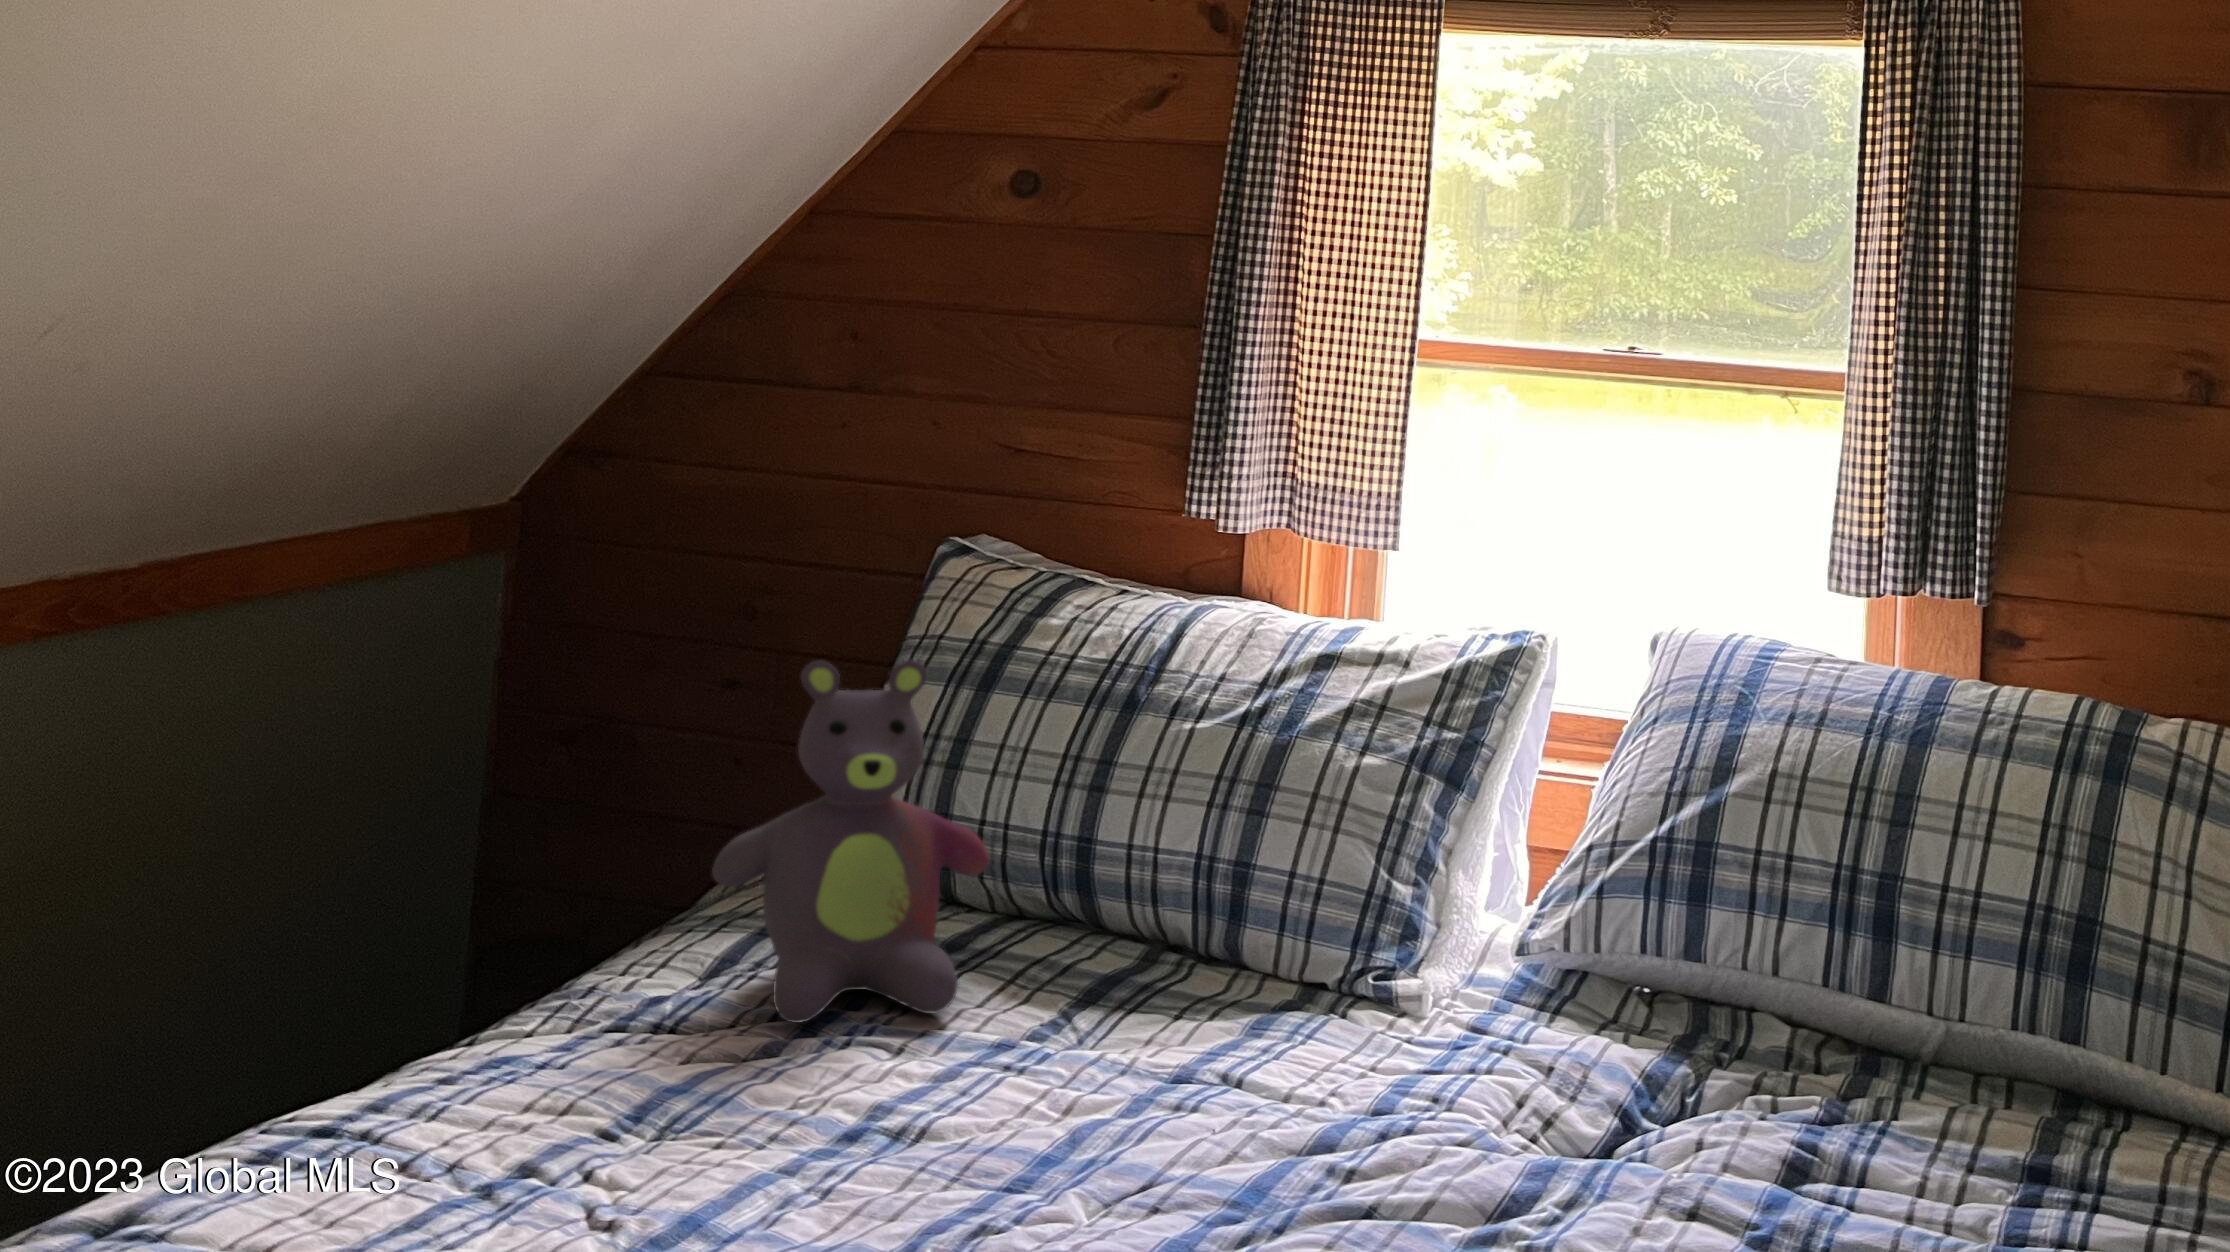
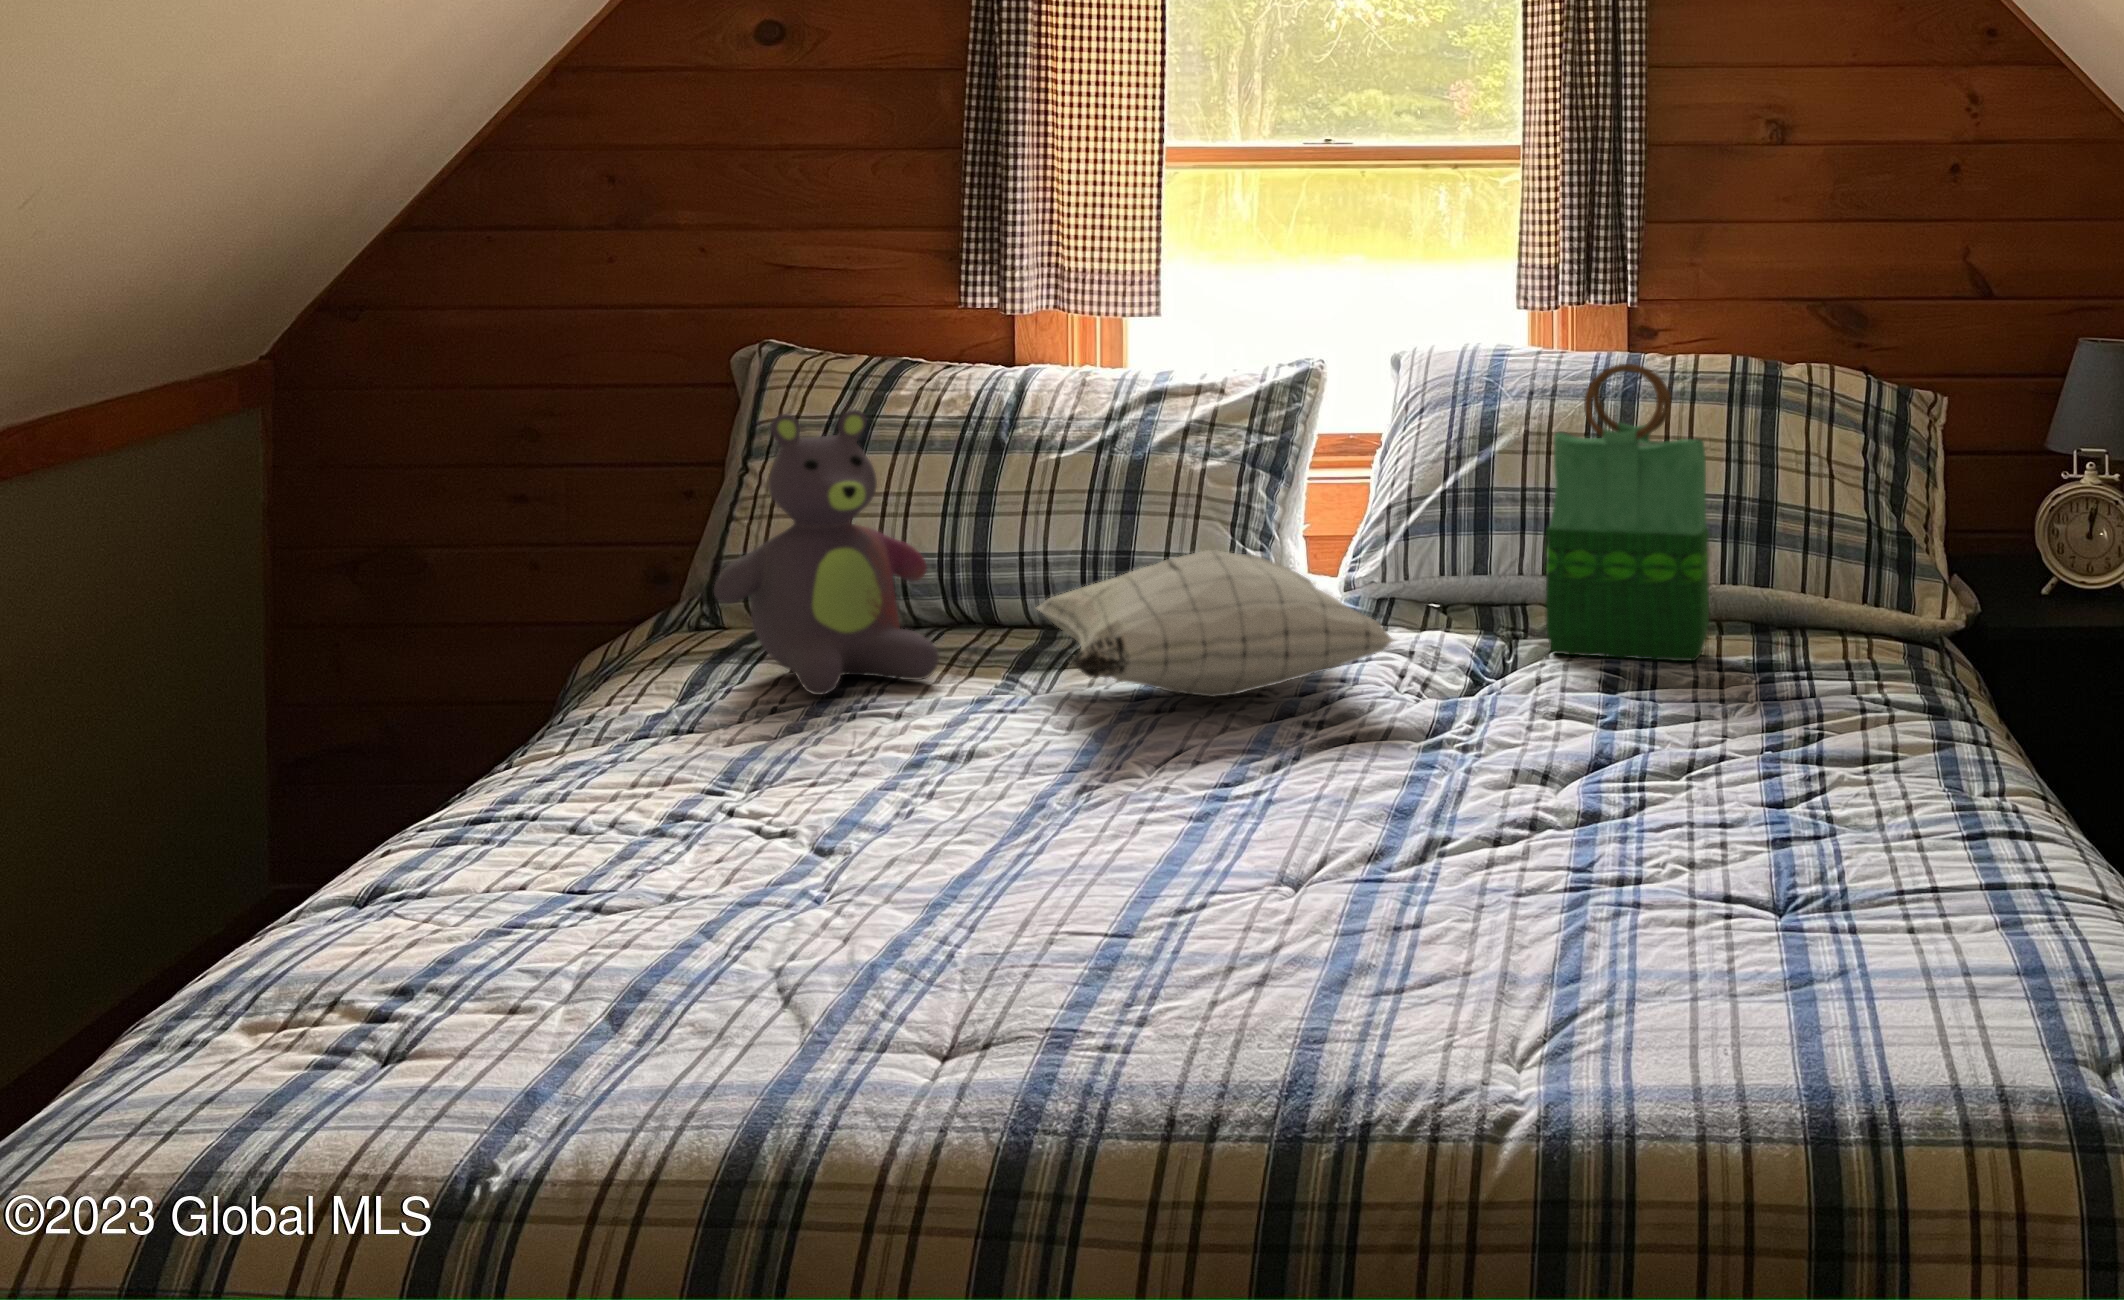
tote bag: none [1738,712,1977,1147] -> present [1545,364,1709,661]
pillow: none [1008,909,1463,1115] -> present [1037,550,1393,697]

